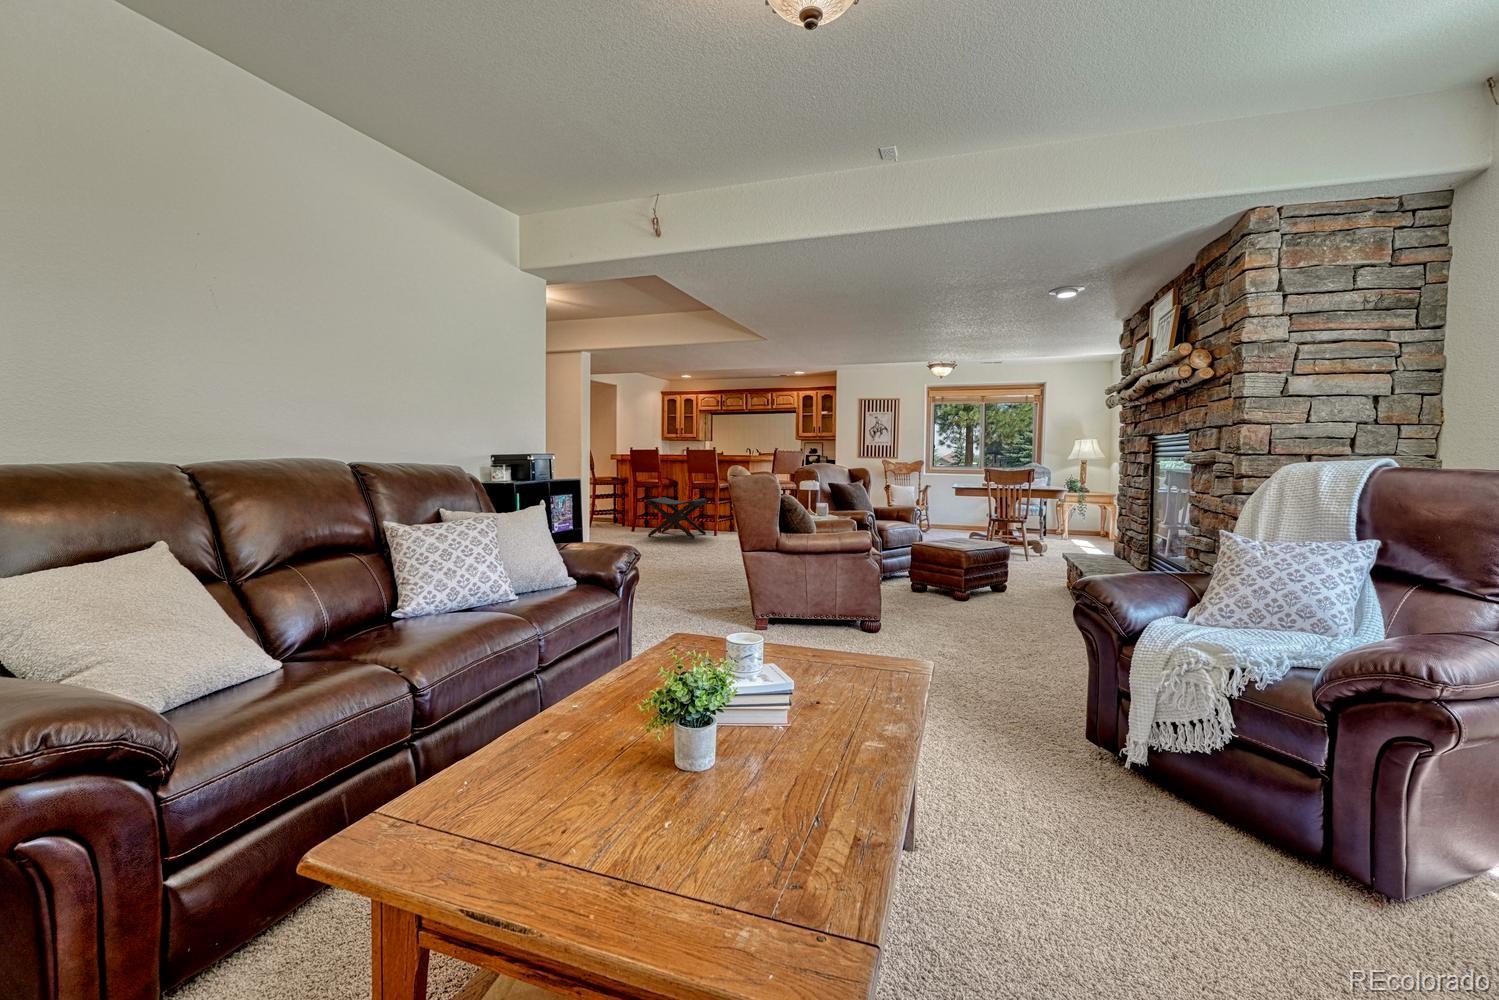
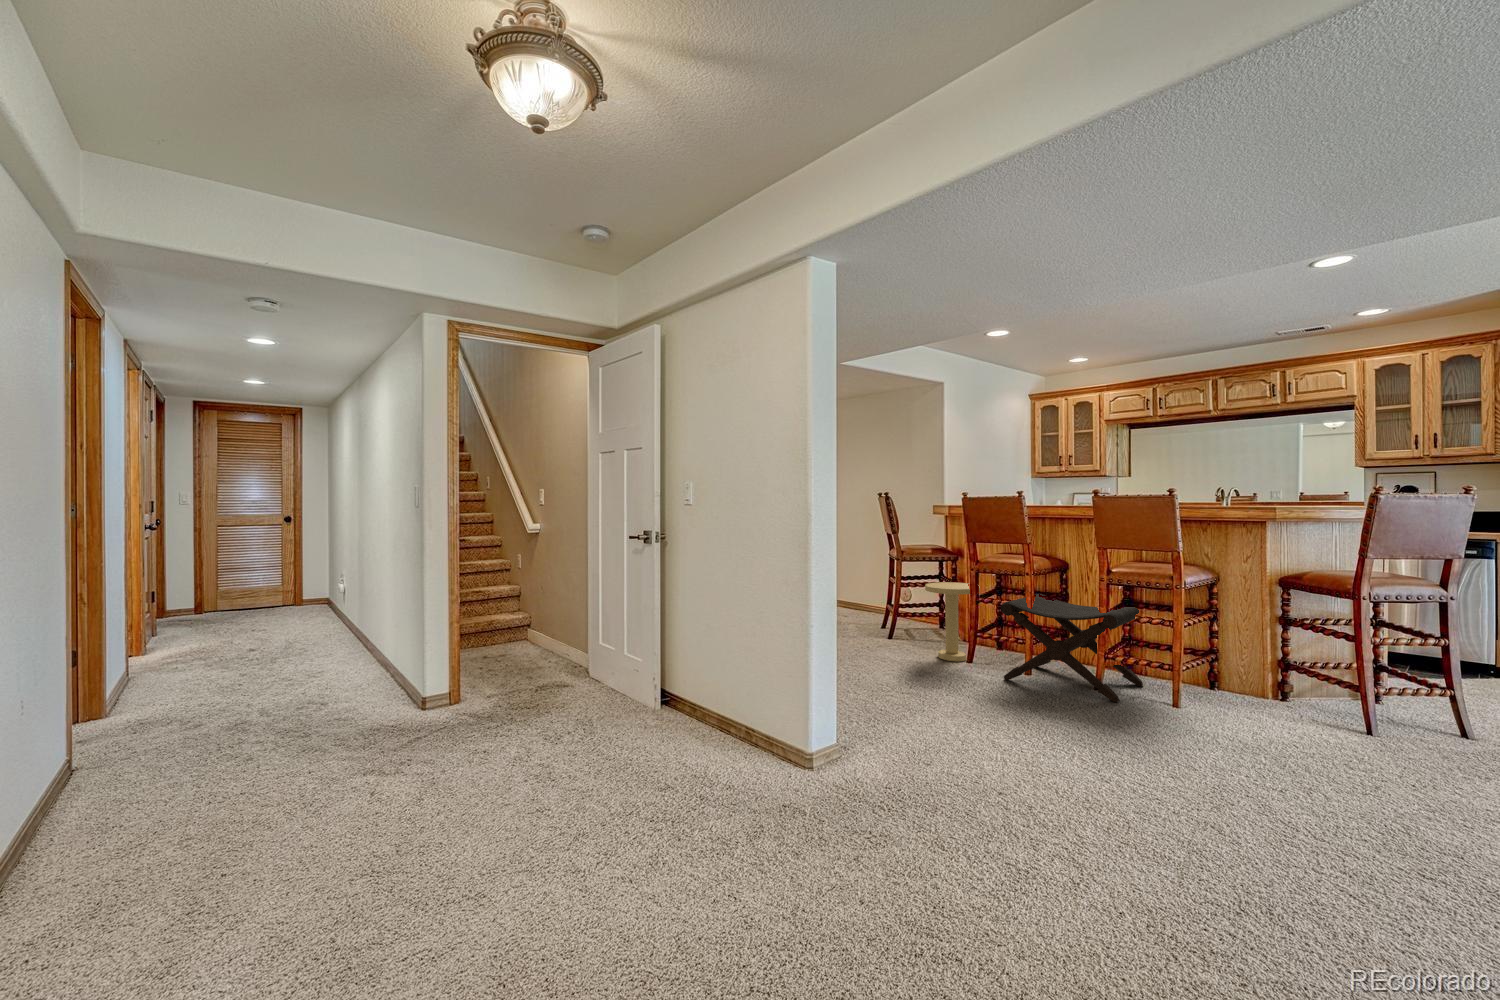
side table: none [609,495,637,533] -> present [925,582,980,661]

